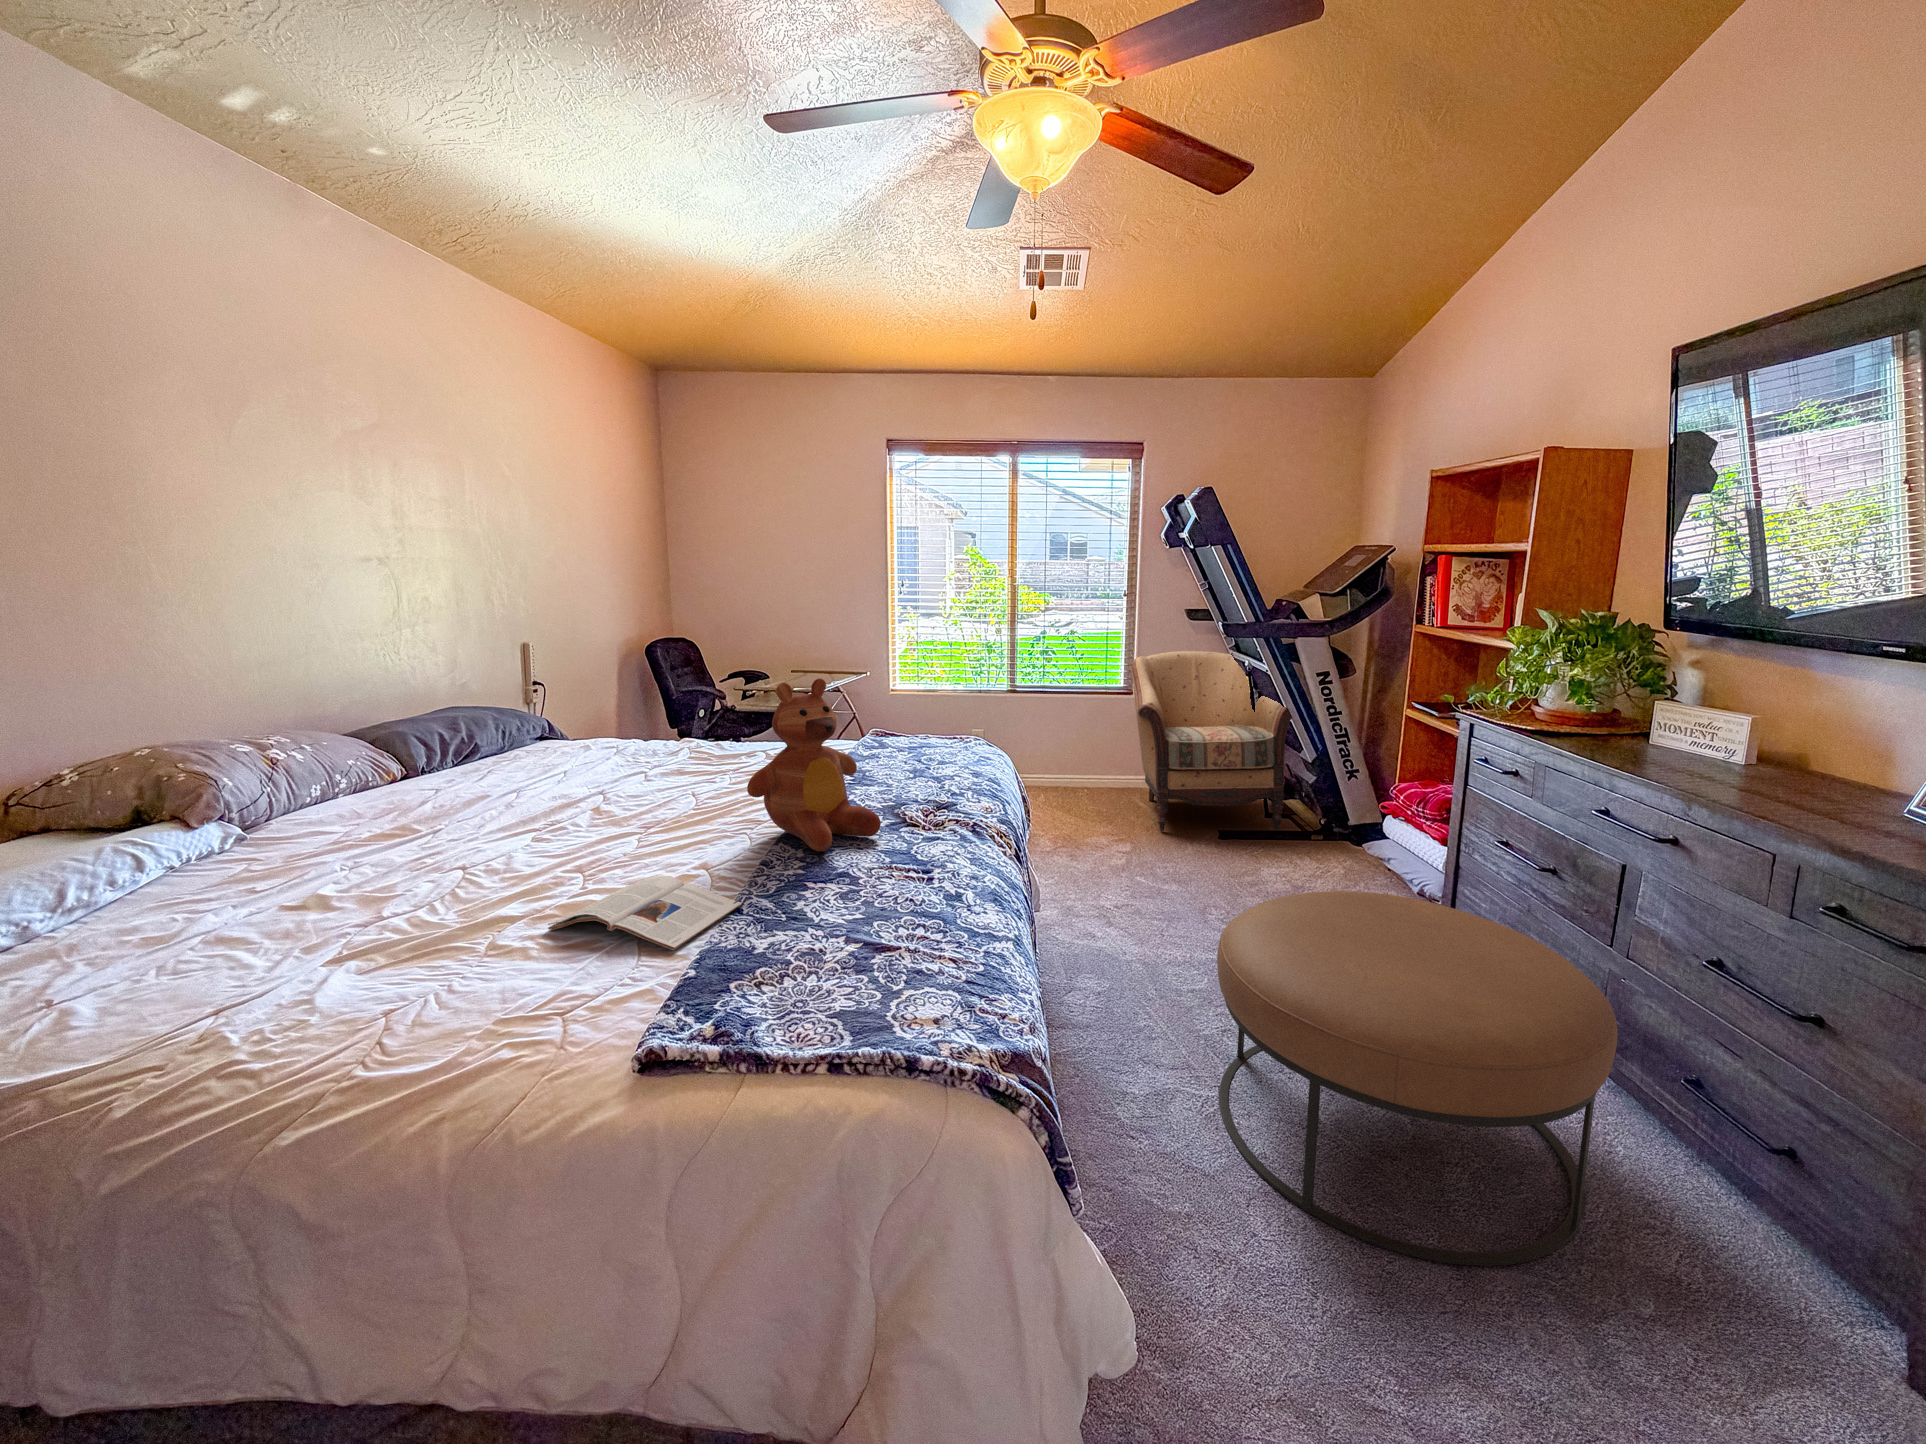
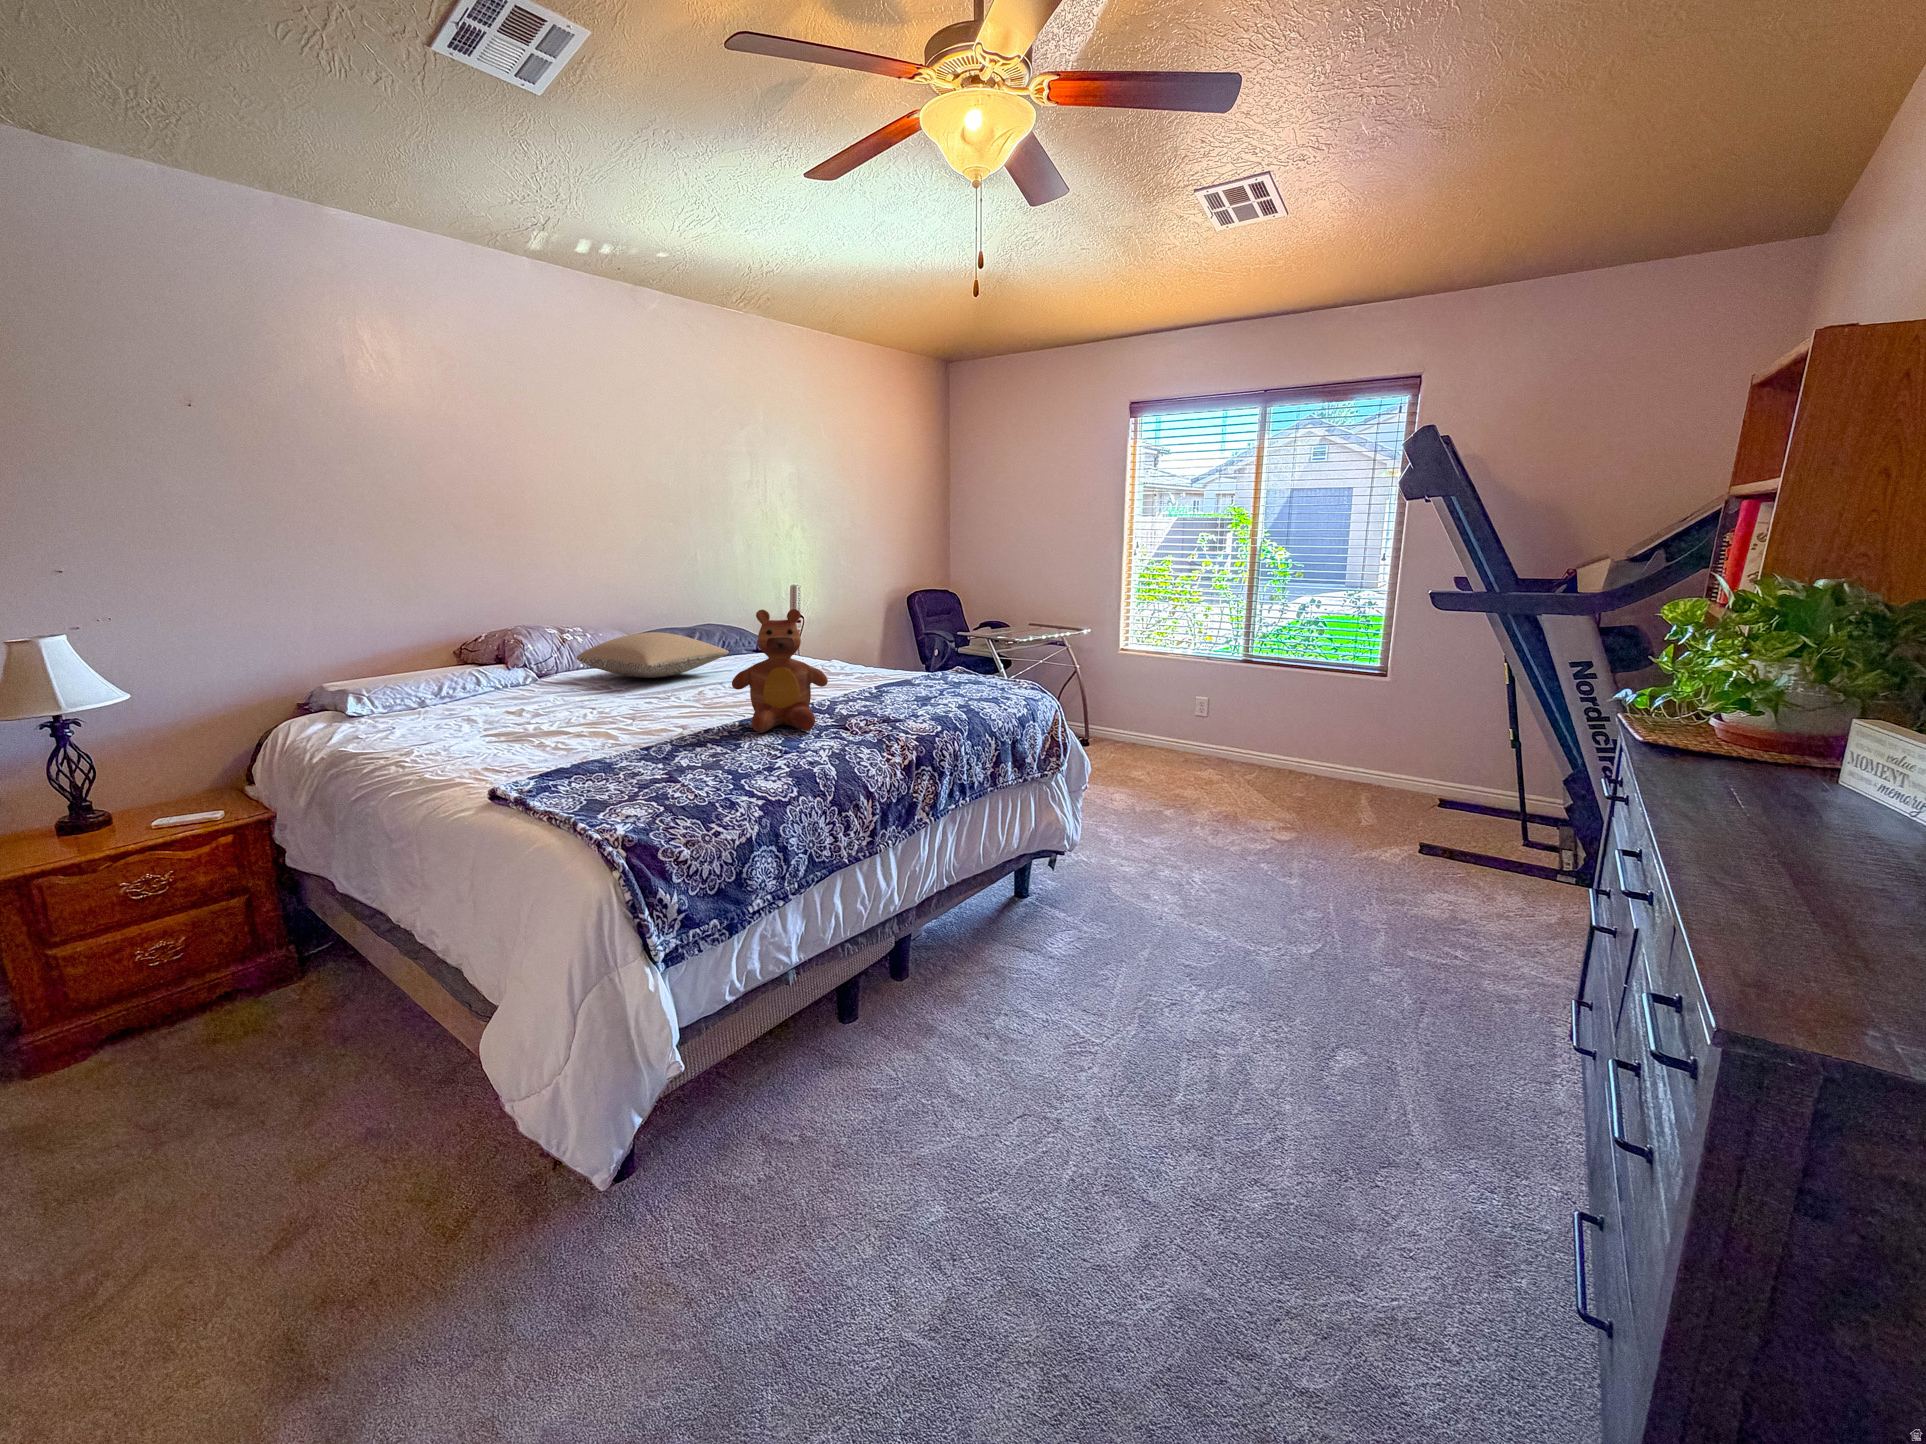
armchair: present [1131,651,1292,831] -> none [1321,625,1549,858]
pillow: none [315,730,573,802] -> present [577,632,729,678]
magazine: present [548,875,742,950] -> none [572,724,666,758]
ottoman: present [1217,891,1618,1266] -> none [1006,863,1383,1230]

